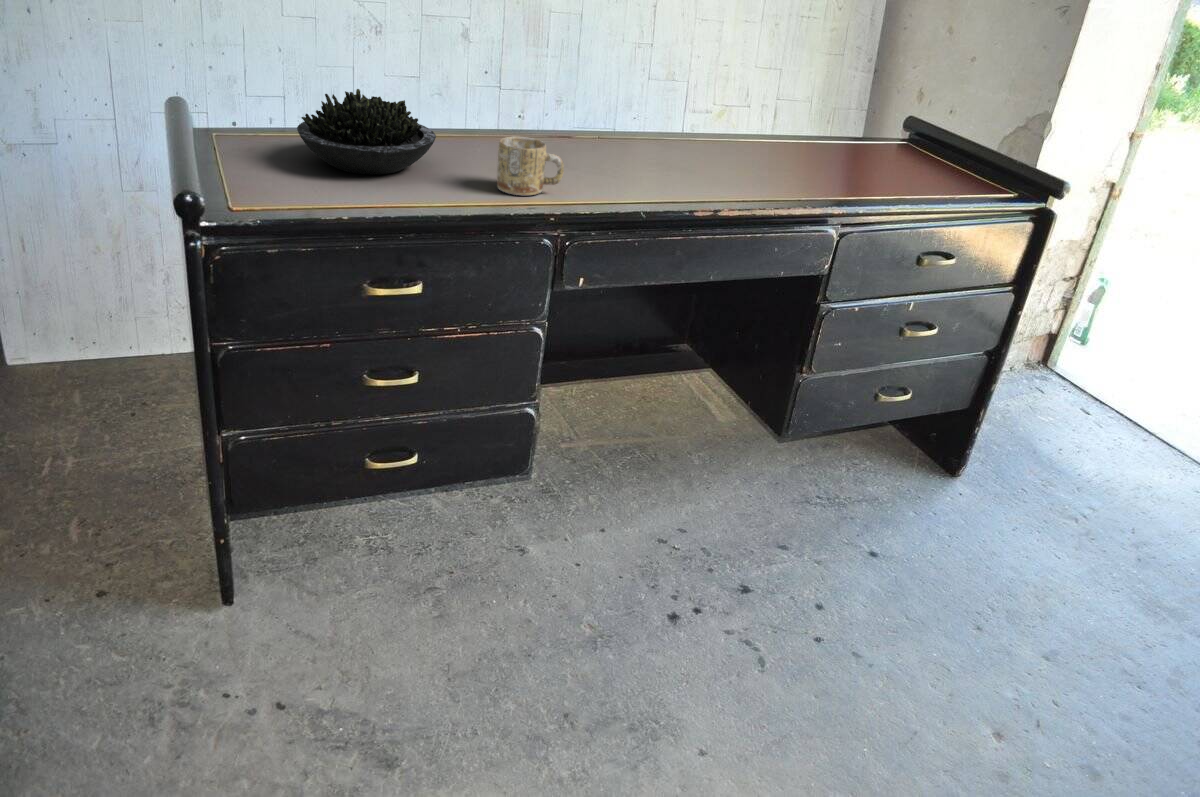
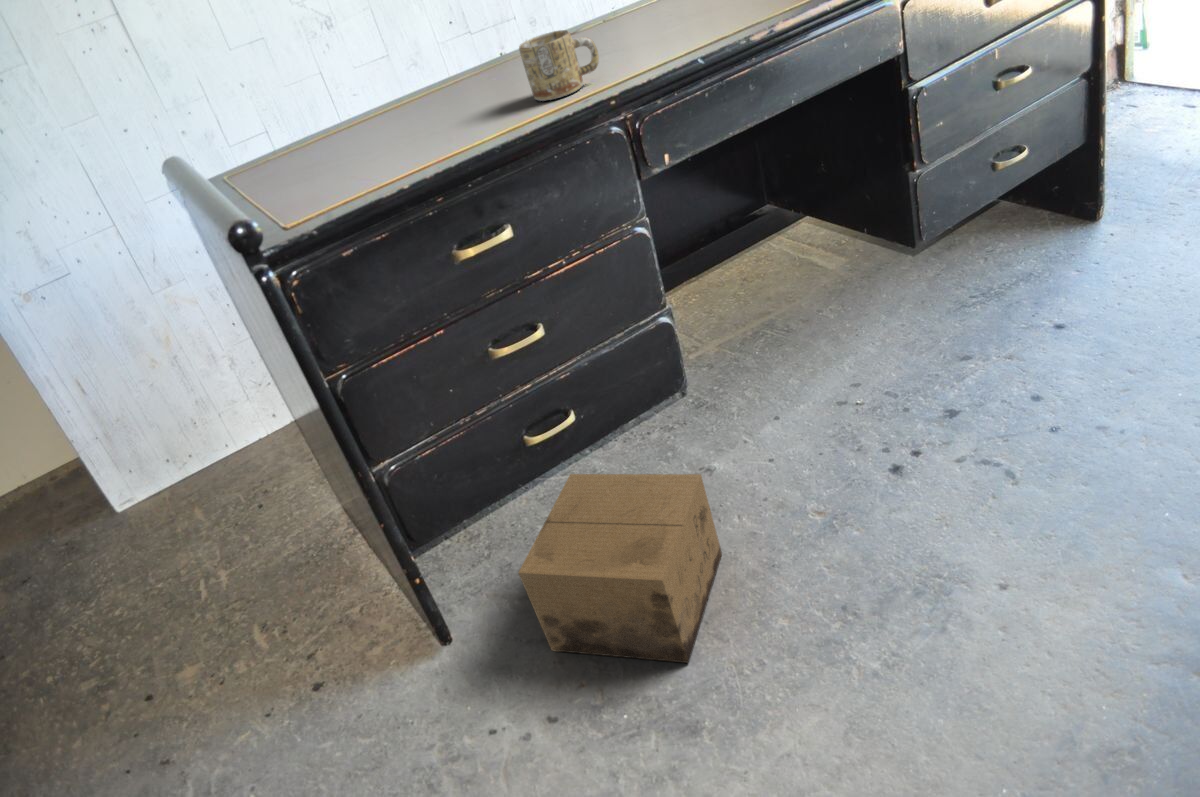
succulent plant: present [297,89,436,174] -> none [305,54,449,154]
cardboard box: none [305,506,498,706] -> present [518,474,722,663]

